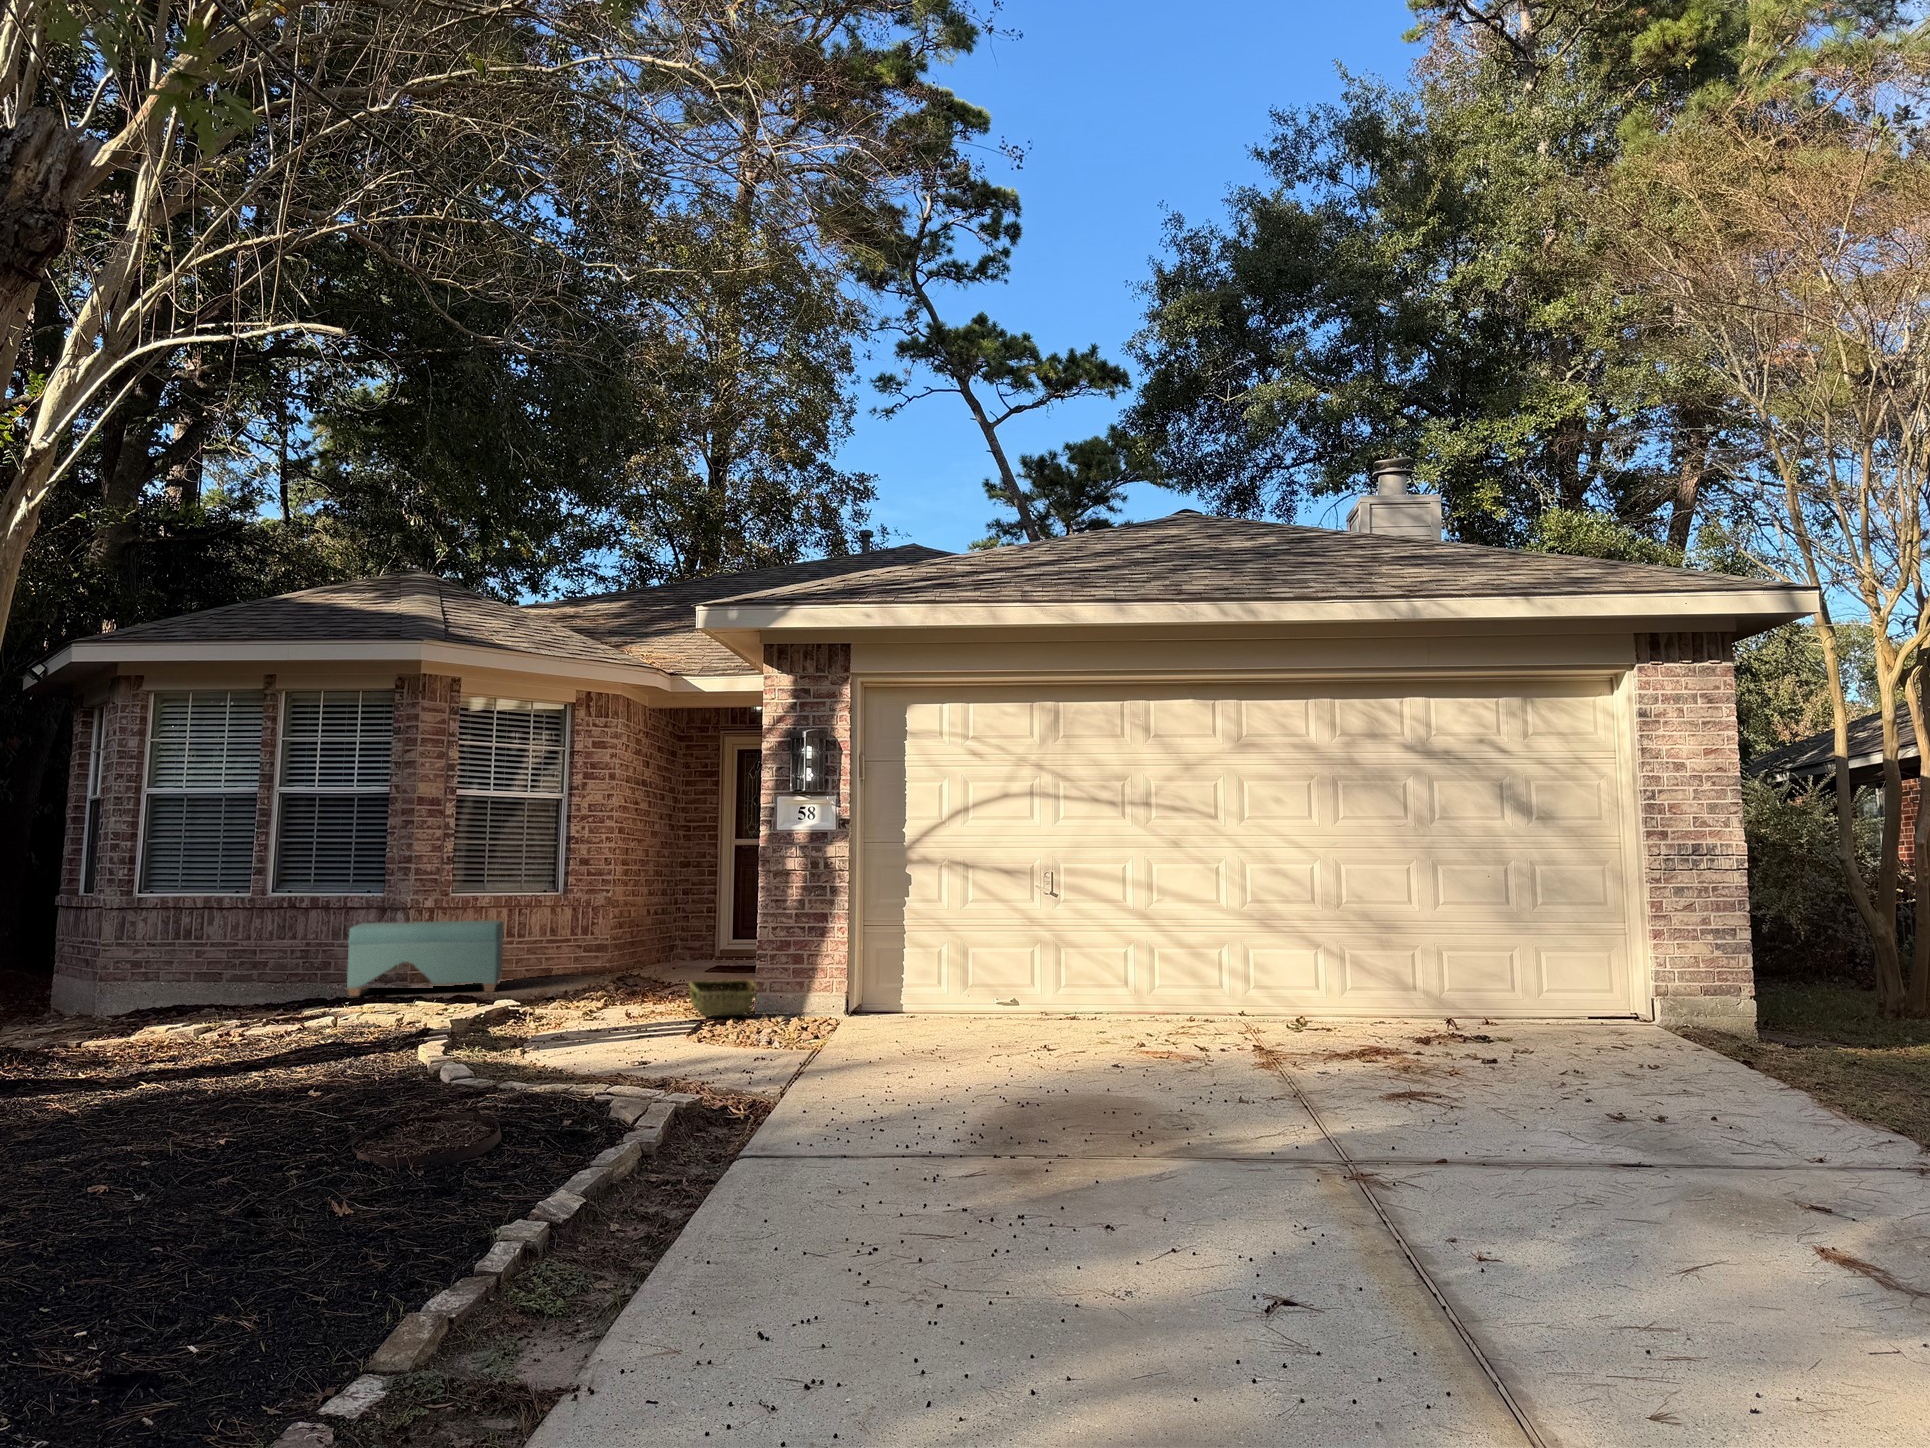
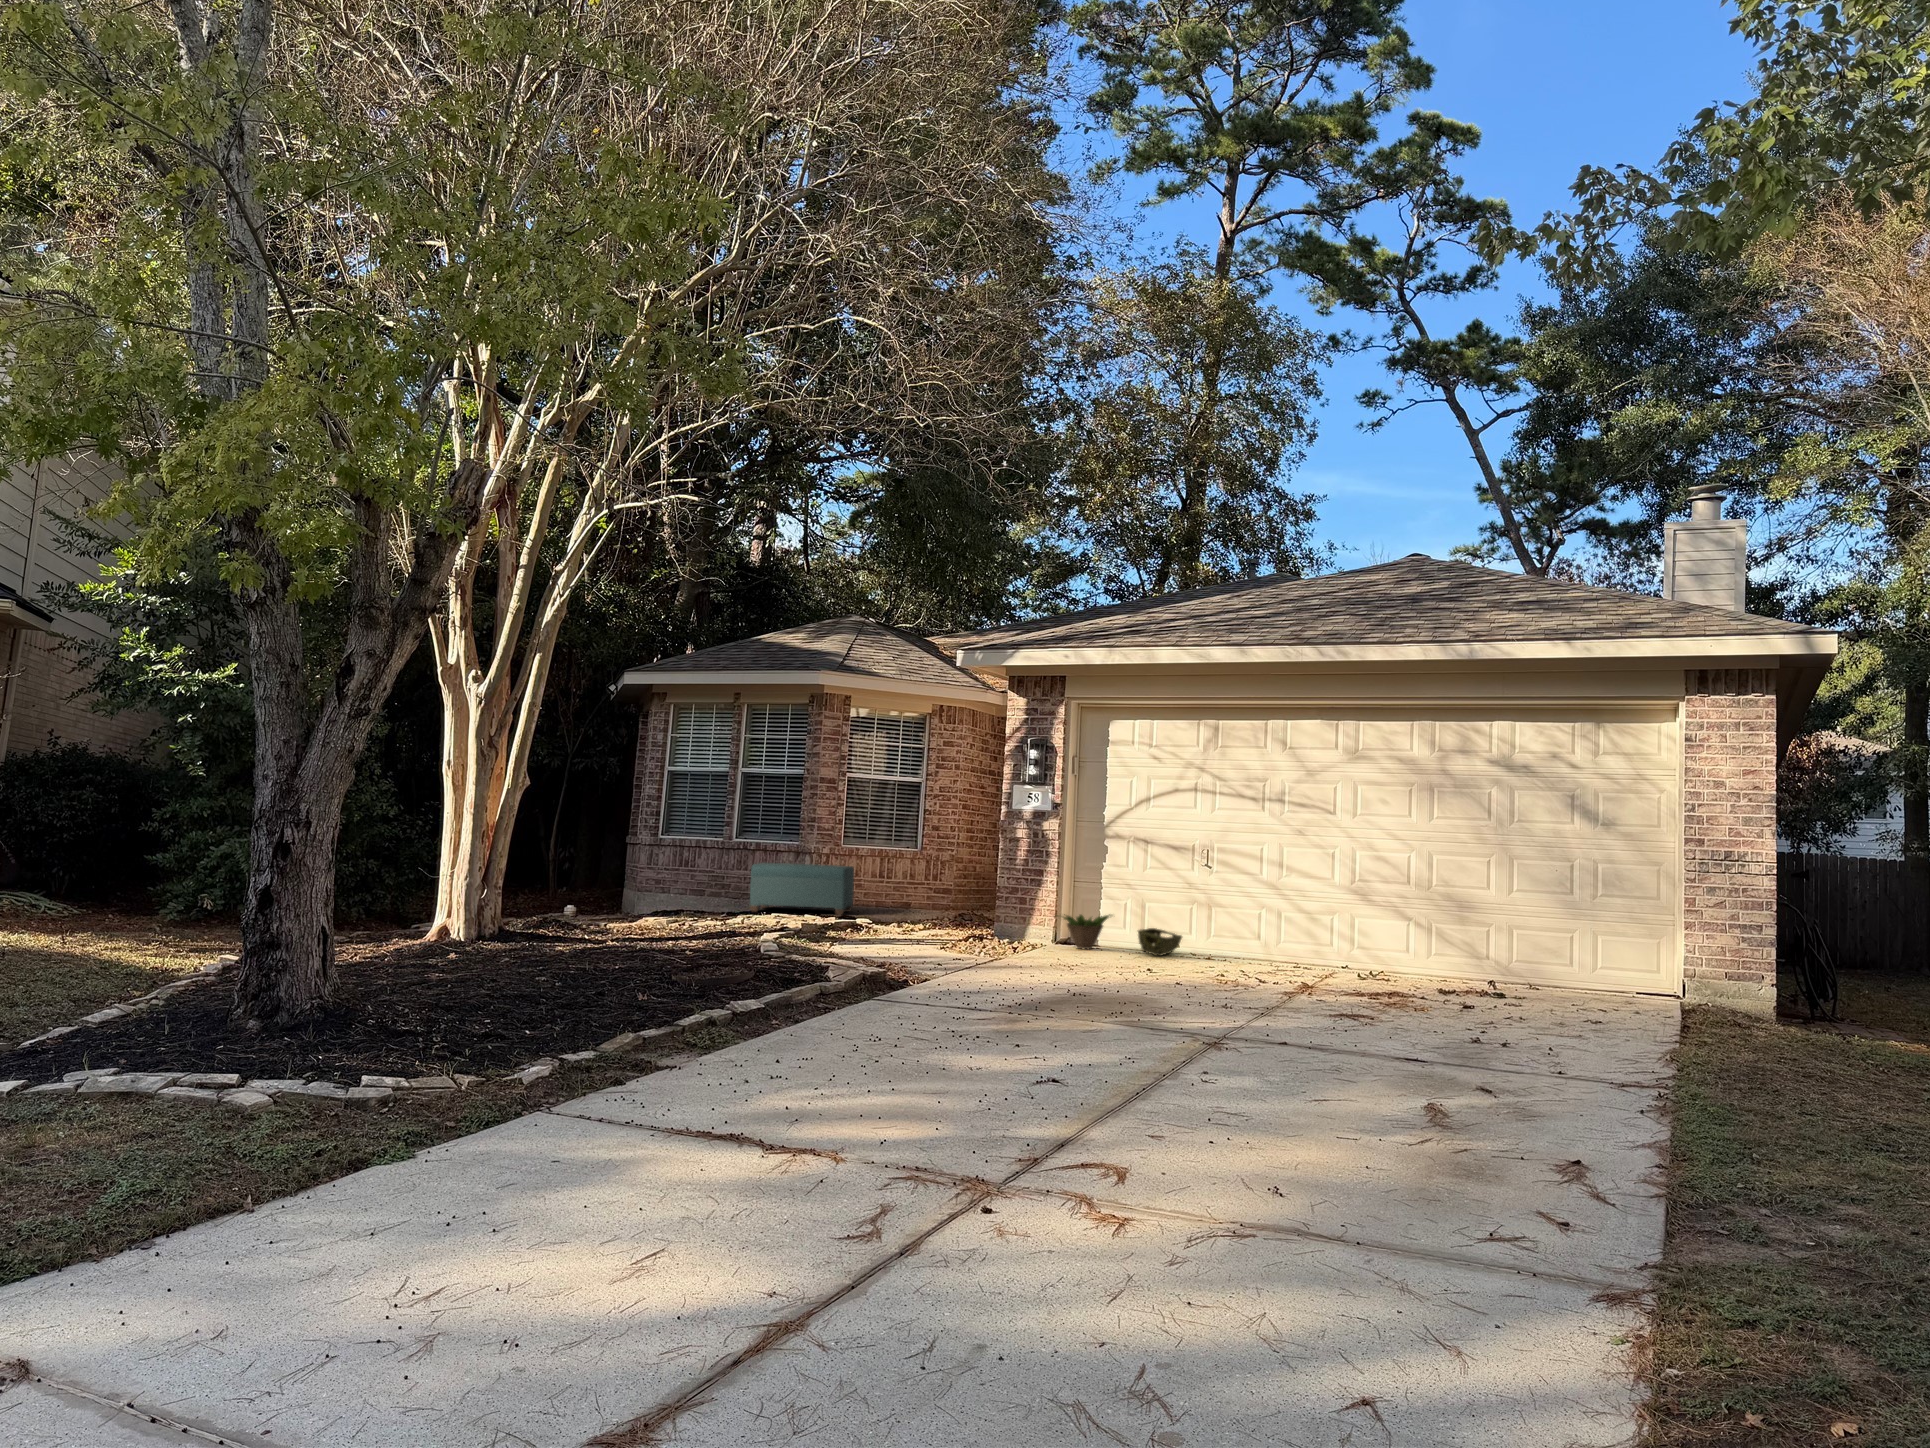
decorative plant: none [848,966,939,1018] -> present [1063,914,1111,949]
woven basket: present [689,980,758,1017] -> present [1138,928,1182,956]

